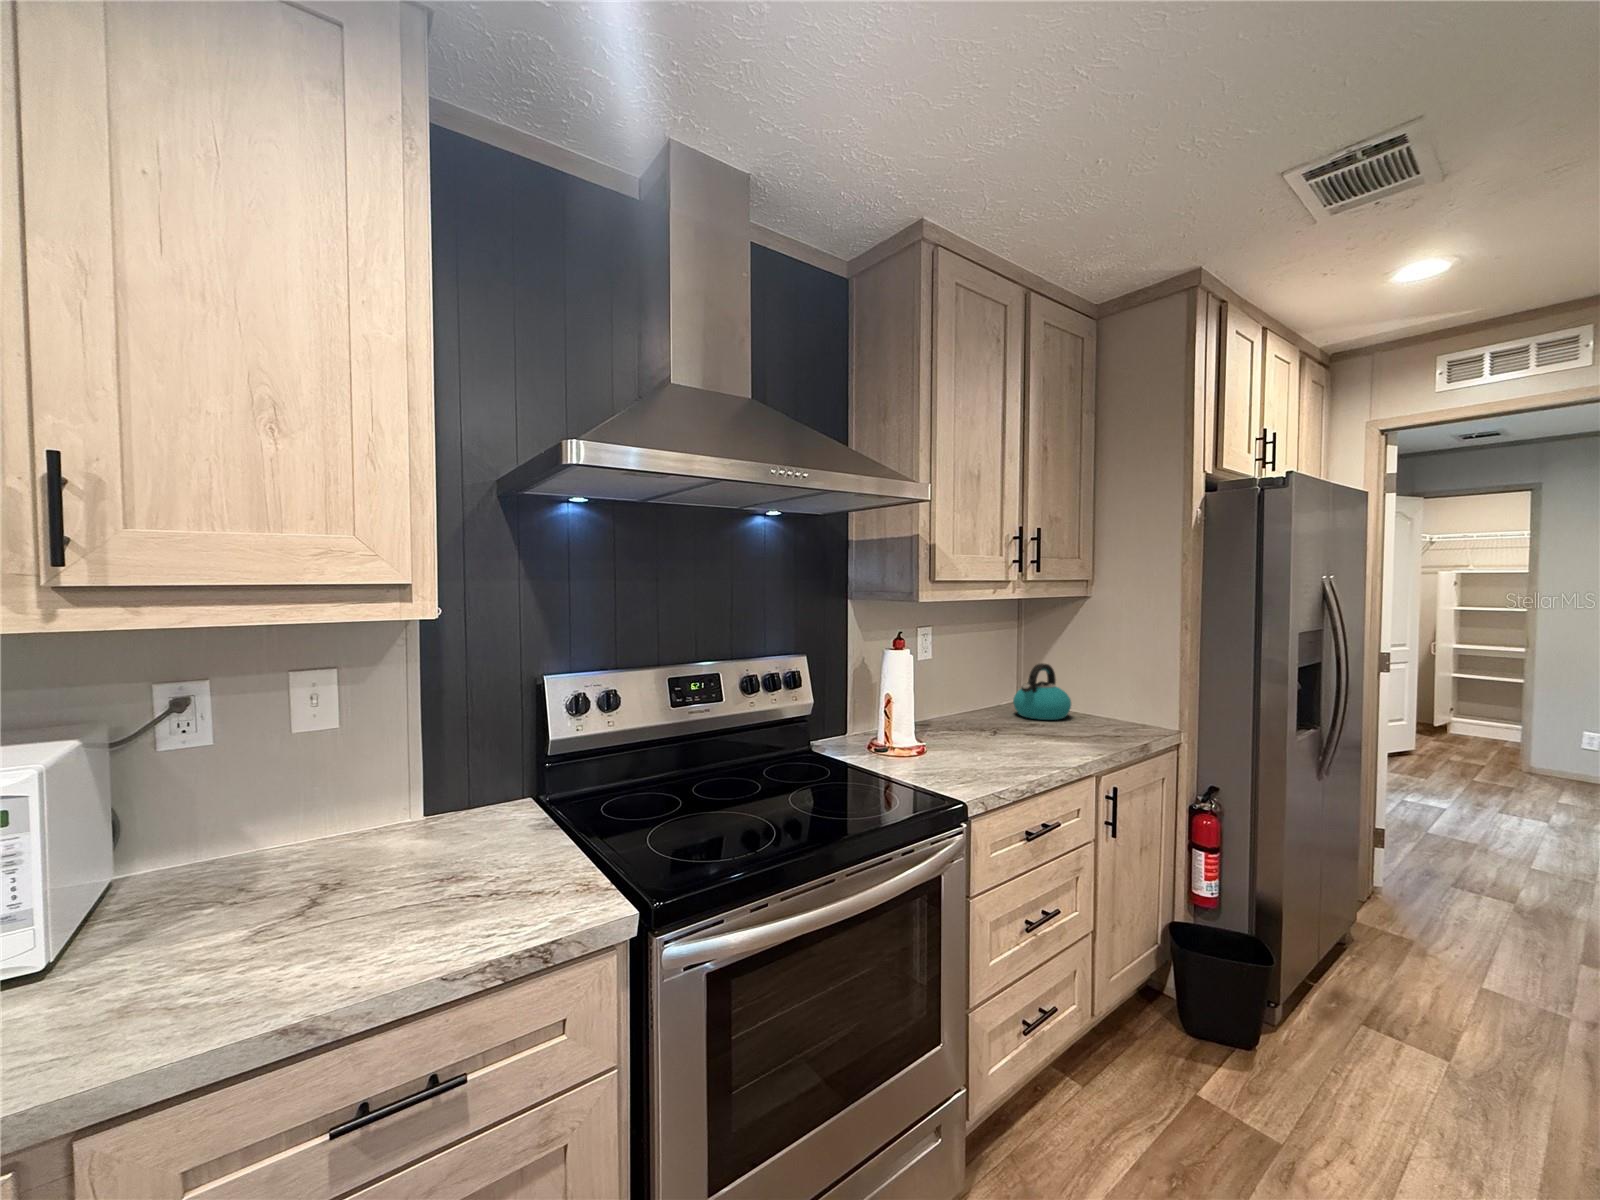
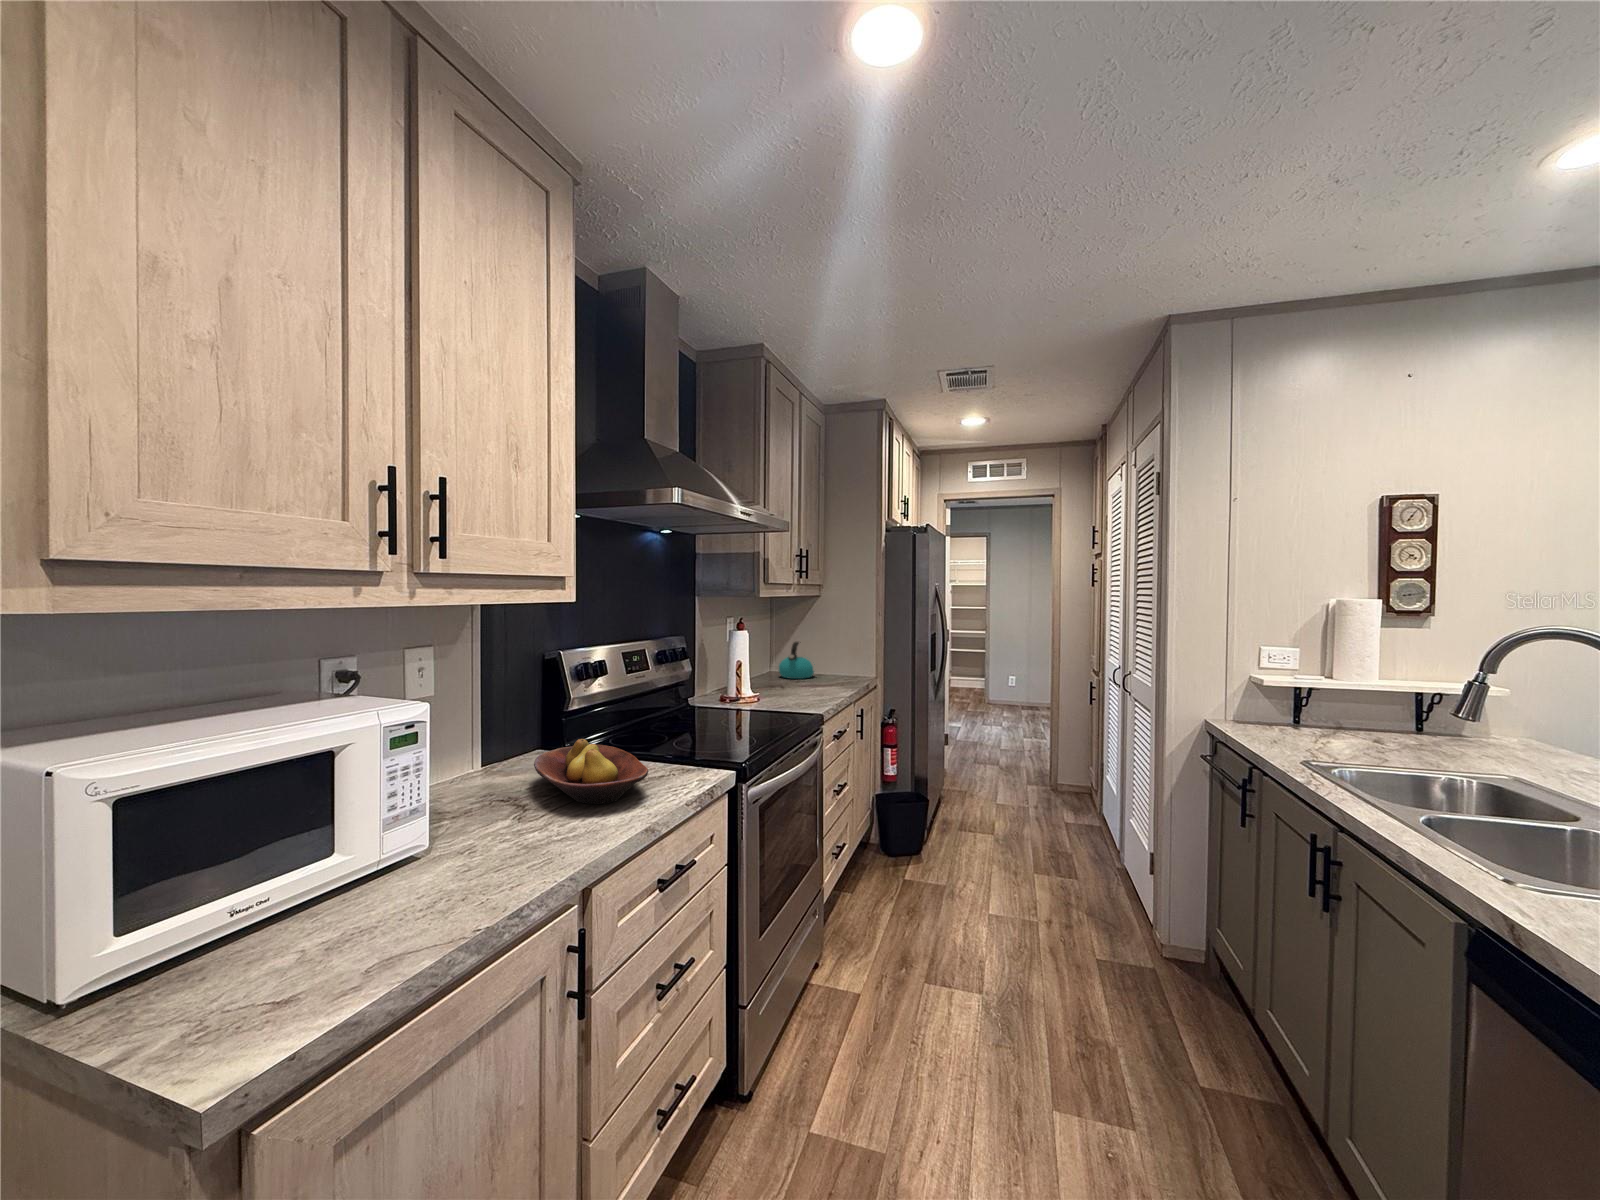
fruit bowl: none [299,816,513,938] -> present [534,739,648,804]

